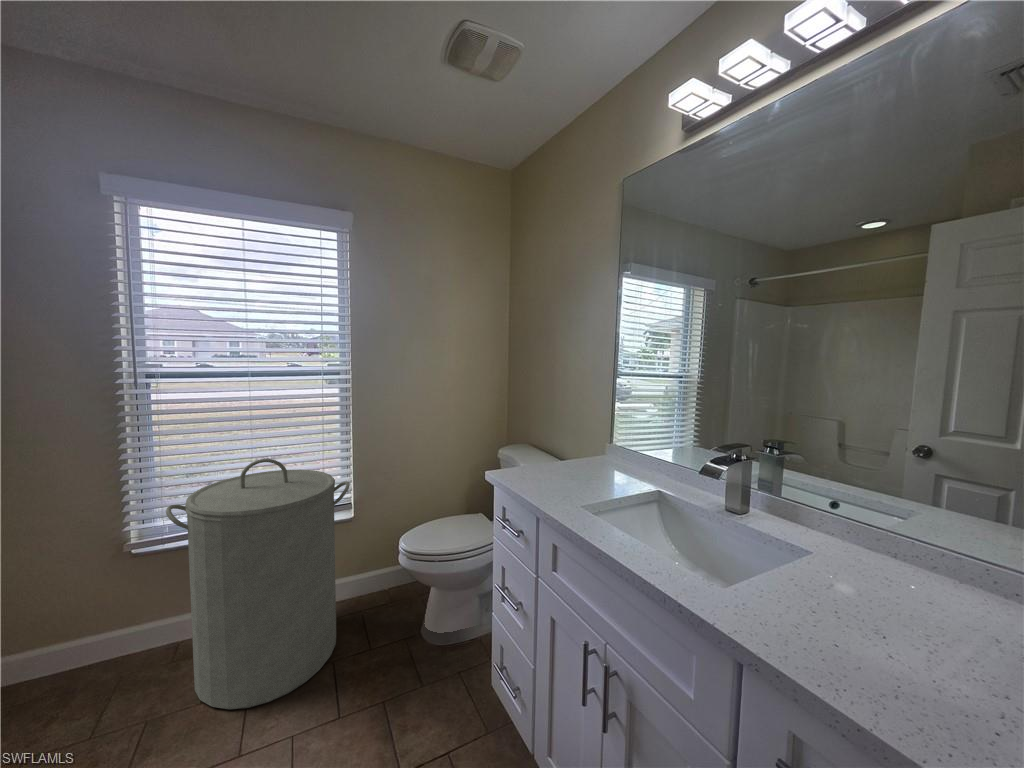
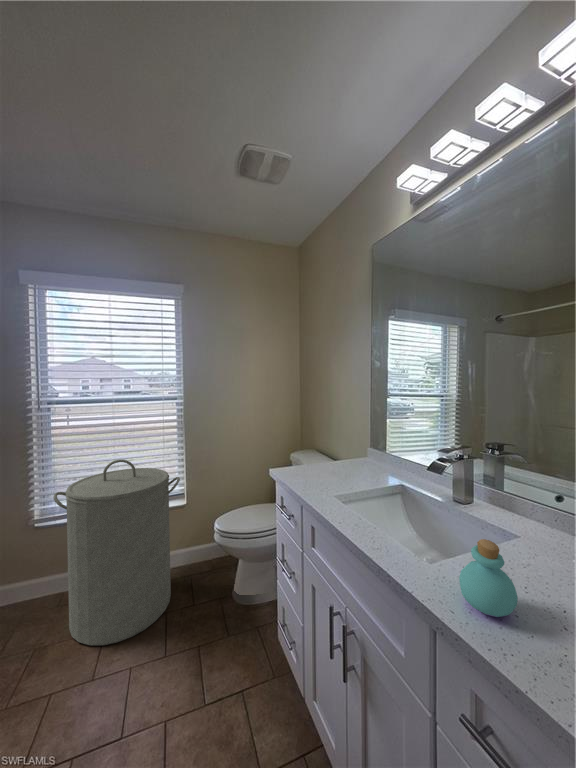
perfume bottle: none [782,561,856,652] -> present [459,539,518,617]

